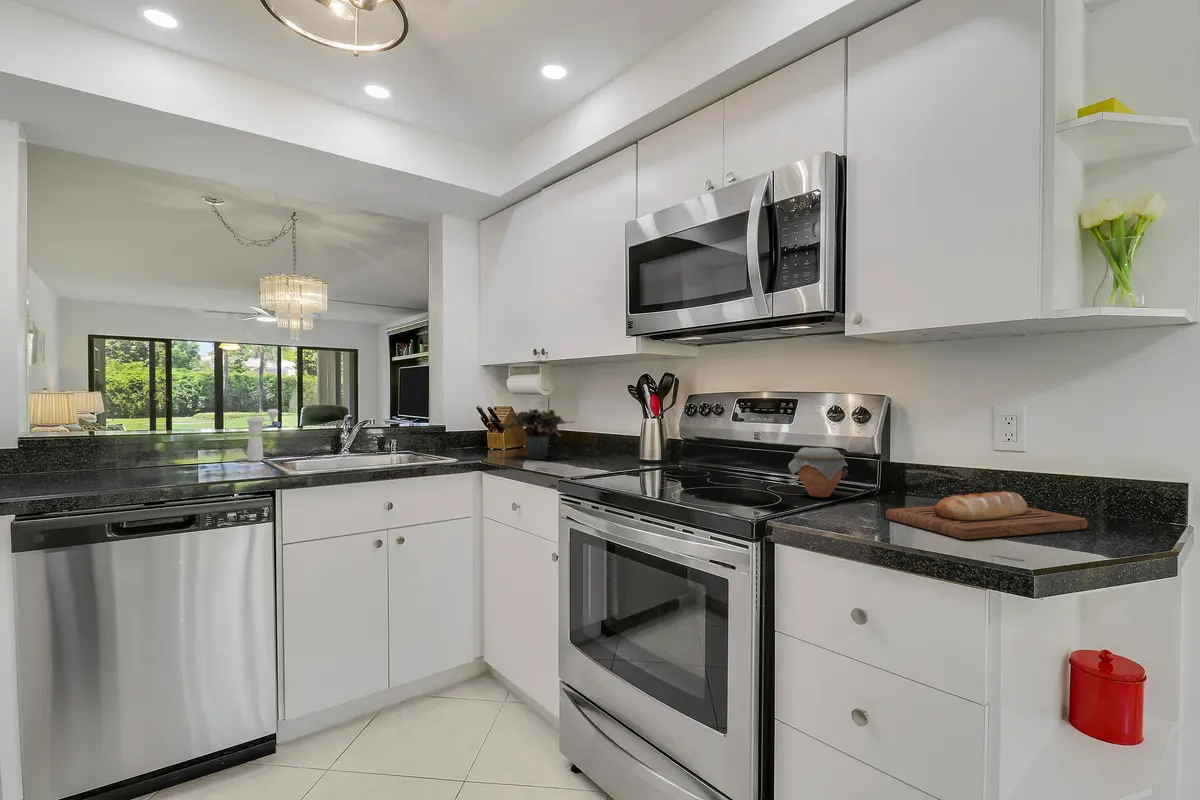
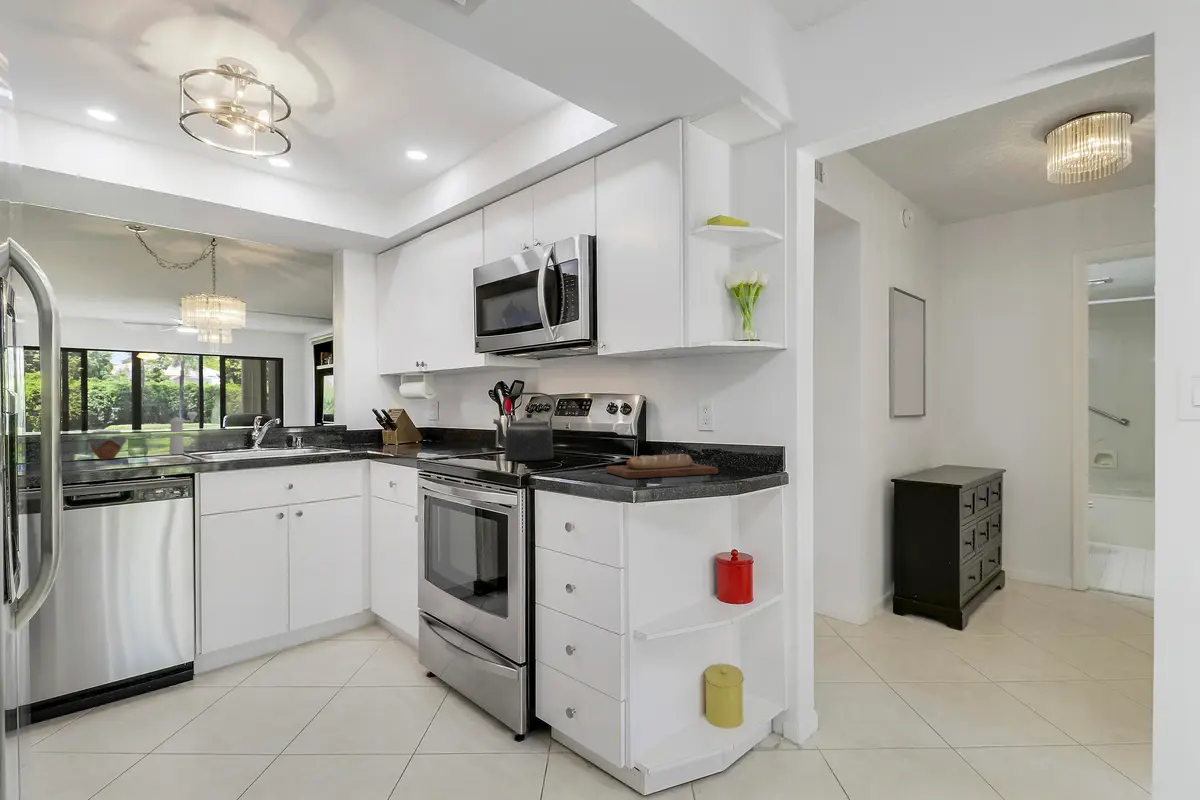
kettle: none [658,391,747,486] -> present [493,393,556,461]
potted plant: present [501,409,571,459] -> none [386,409,450,450]
jar: present [788,447,848,497] -> present [87,431,126,460]

